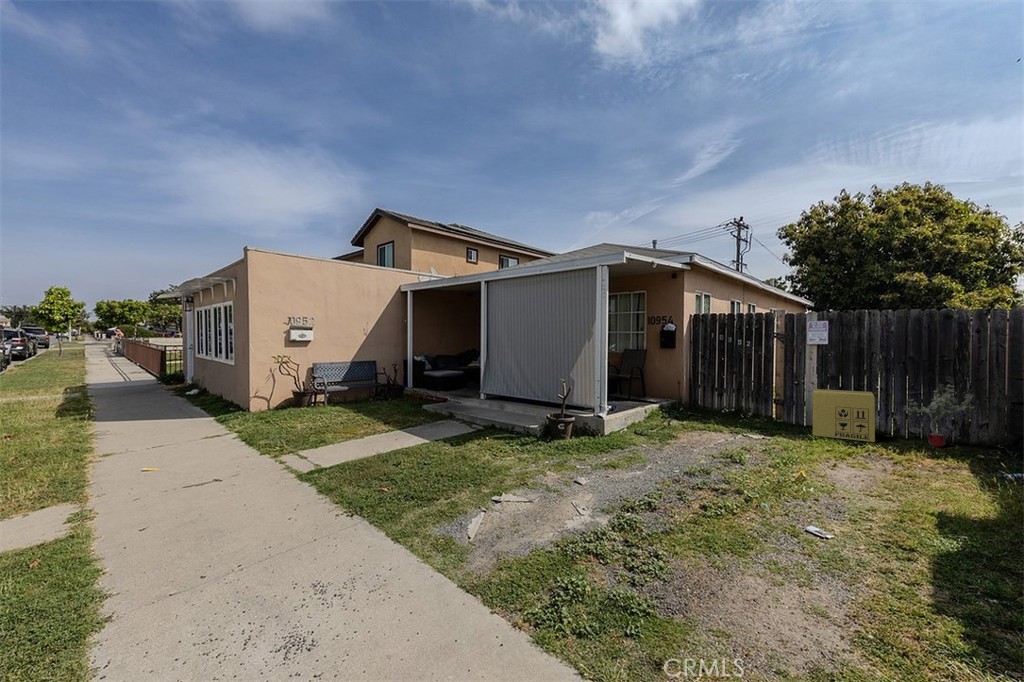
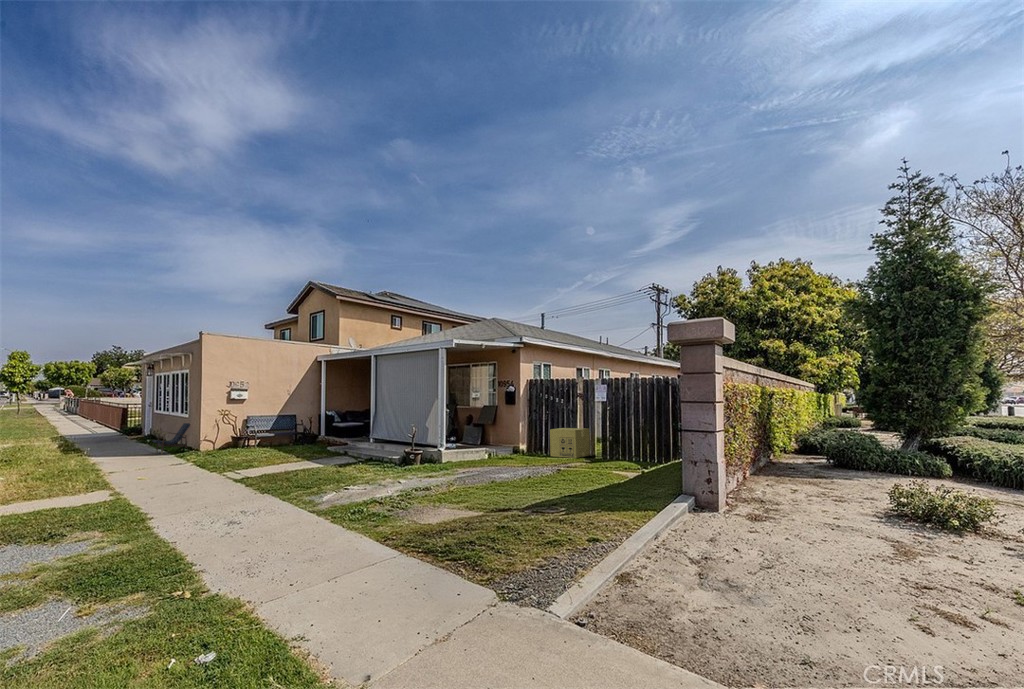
lounge chair: none [186,372,238,417] -> present [153,423,190,454]
potted tree: present [904,385,974,447] -> none [595,421,619,459]

